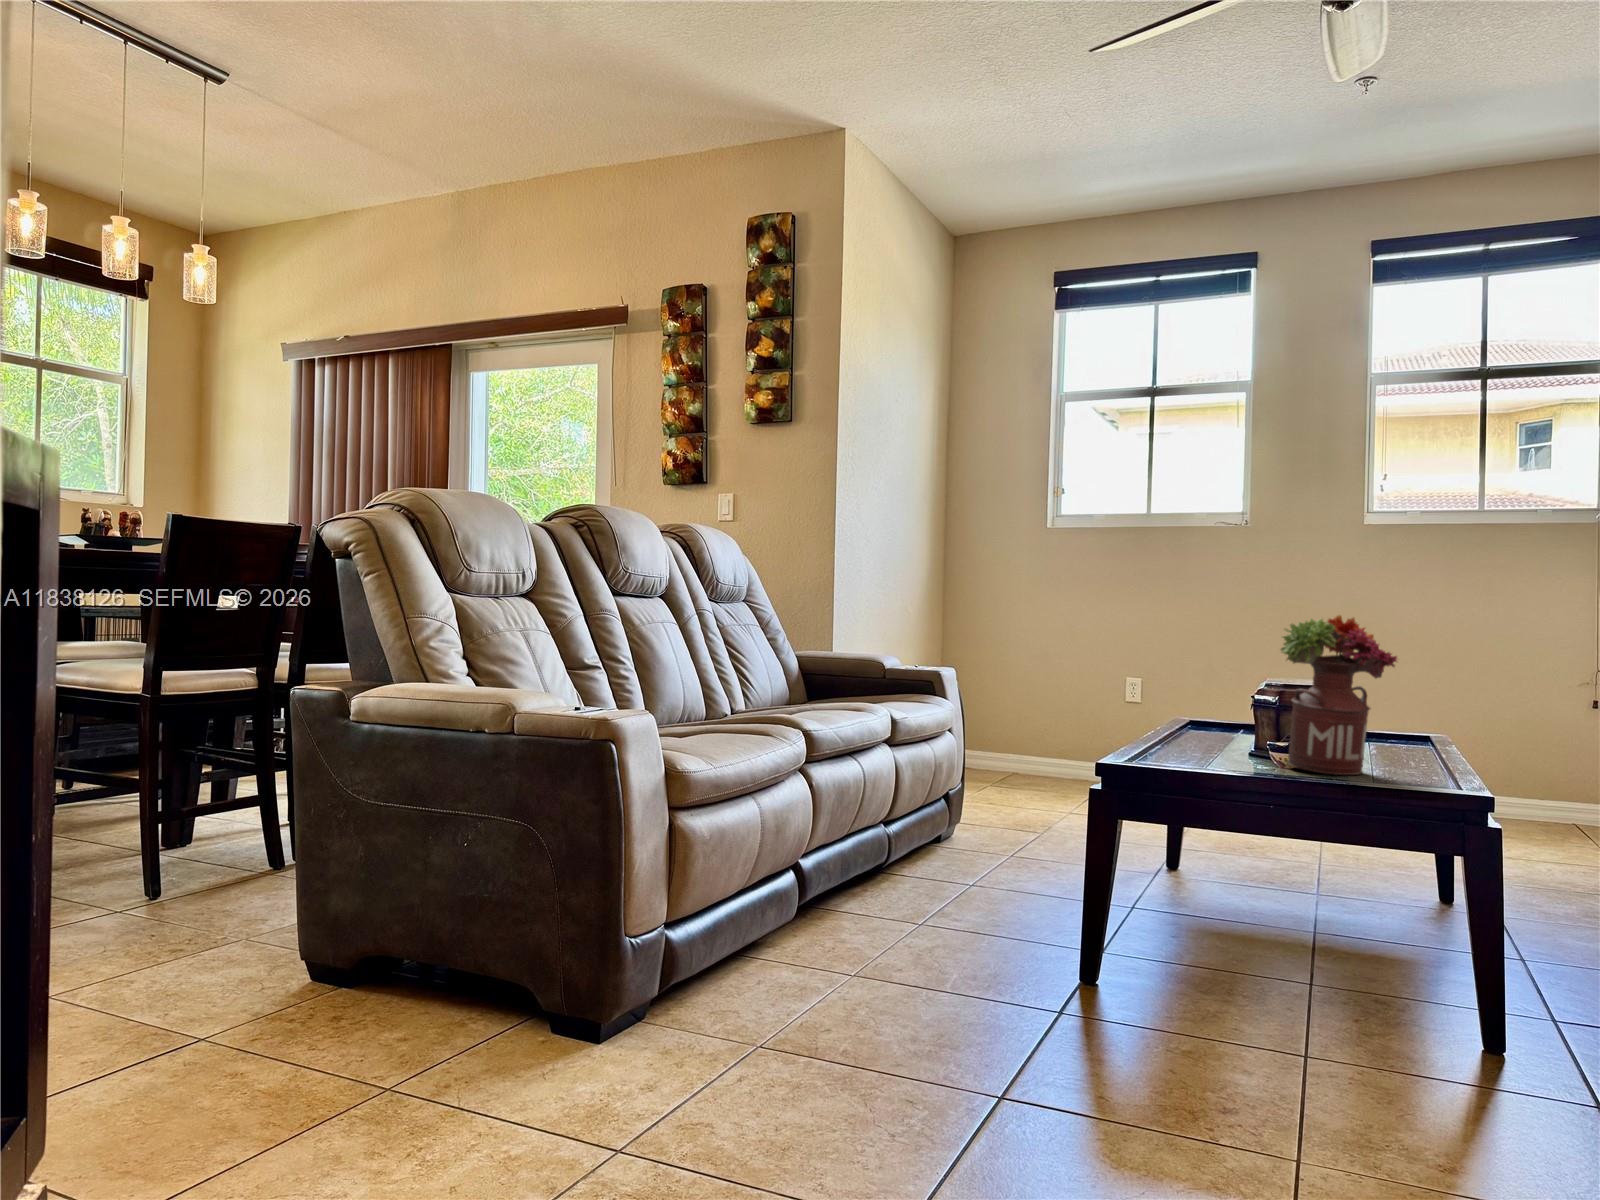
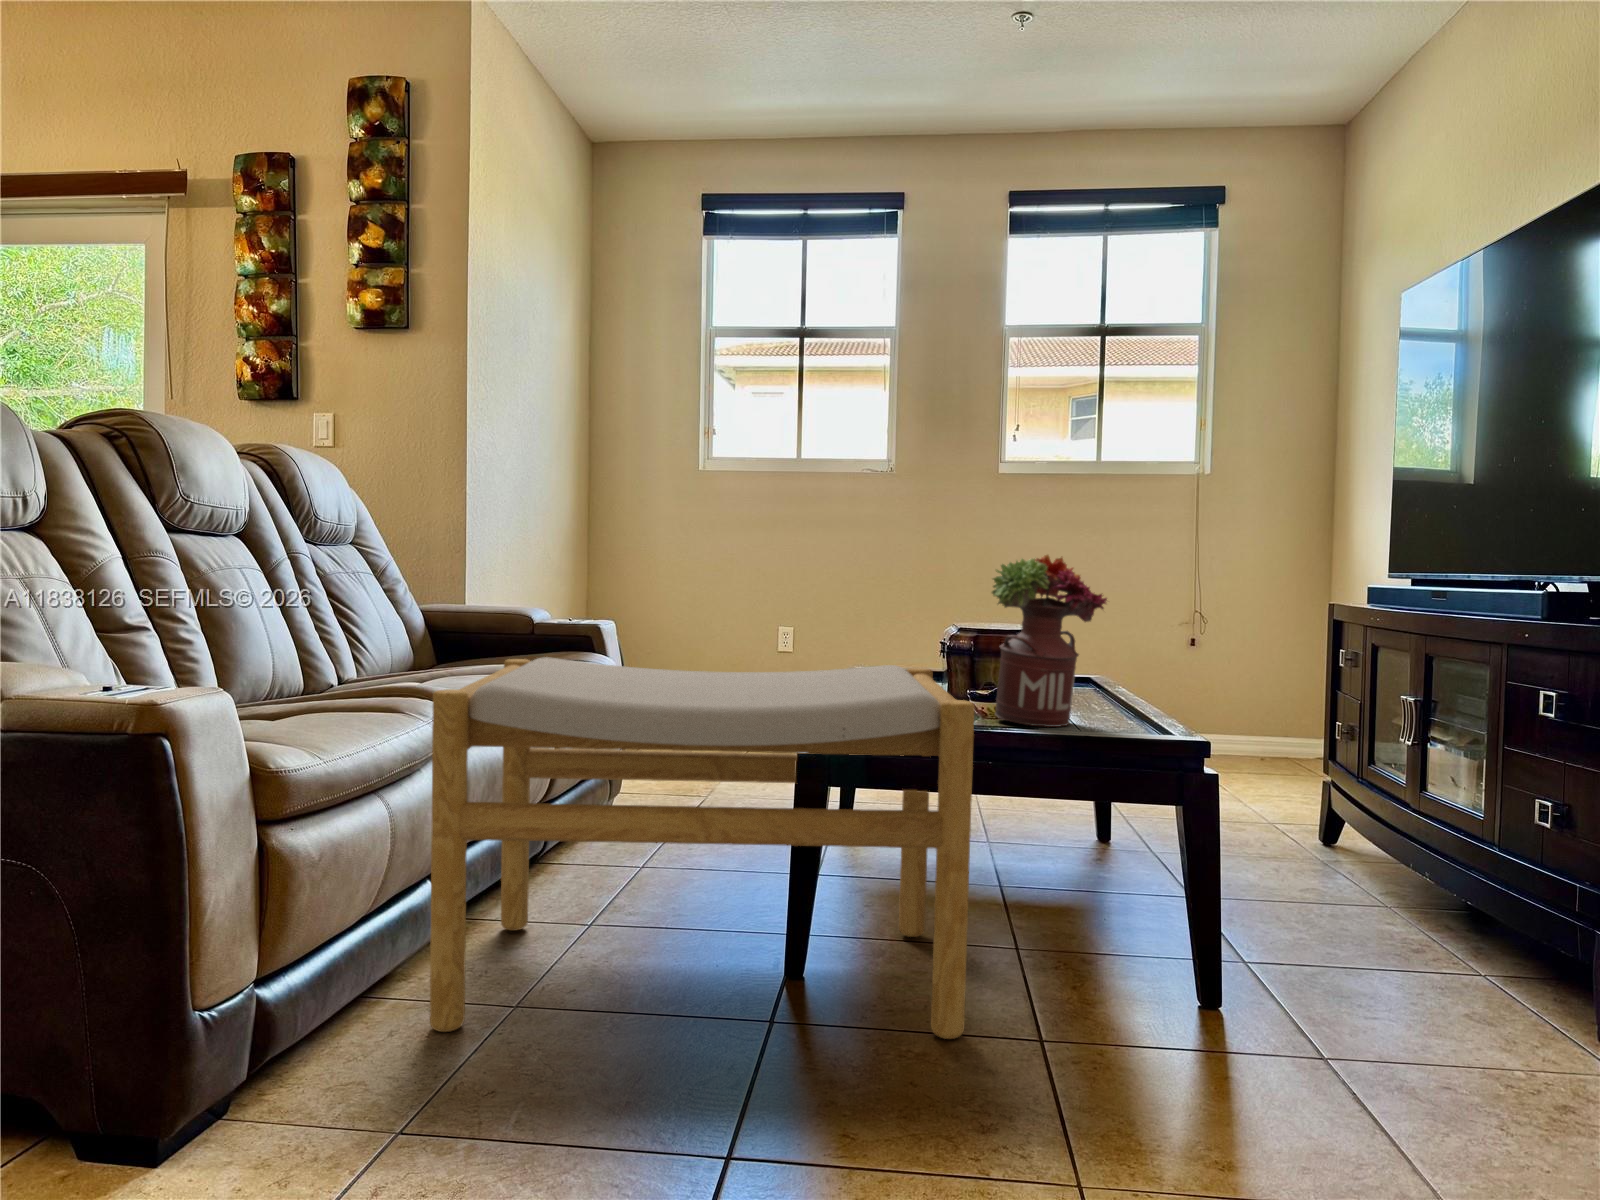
footstool: none [788,699,1240,1042] -> present [430,657,975,1039]

